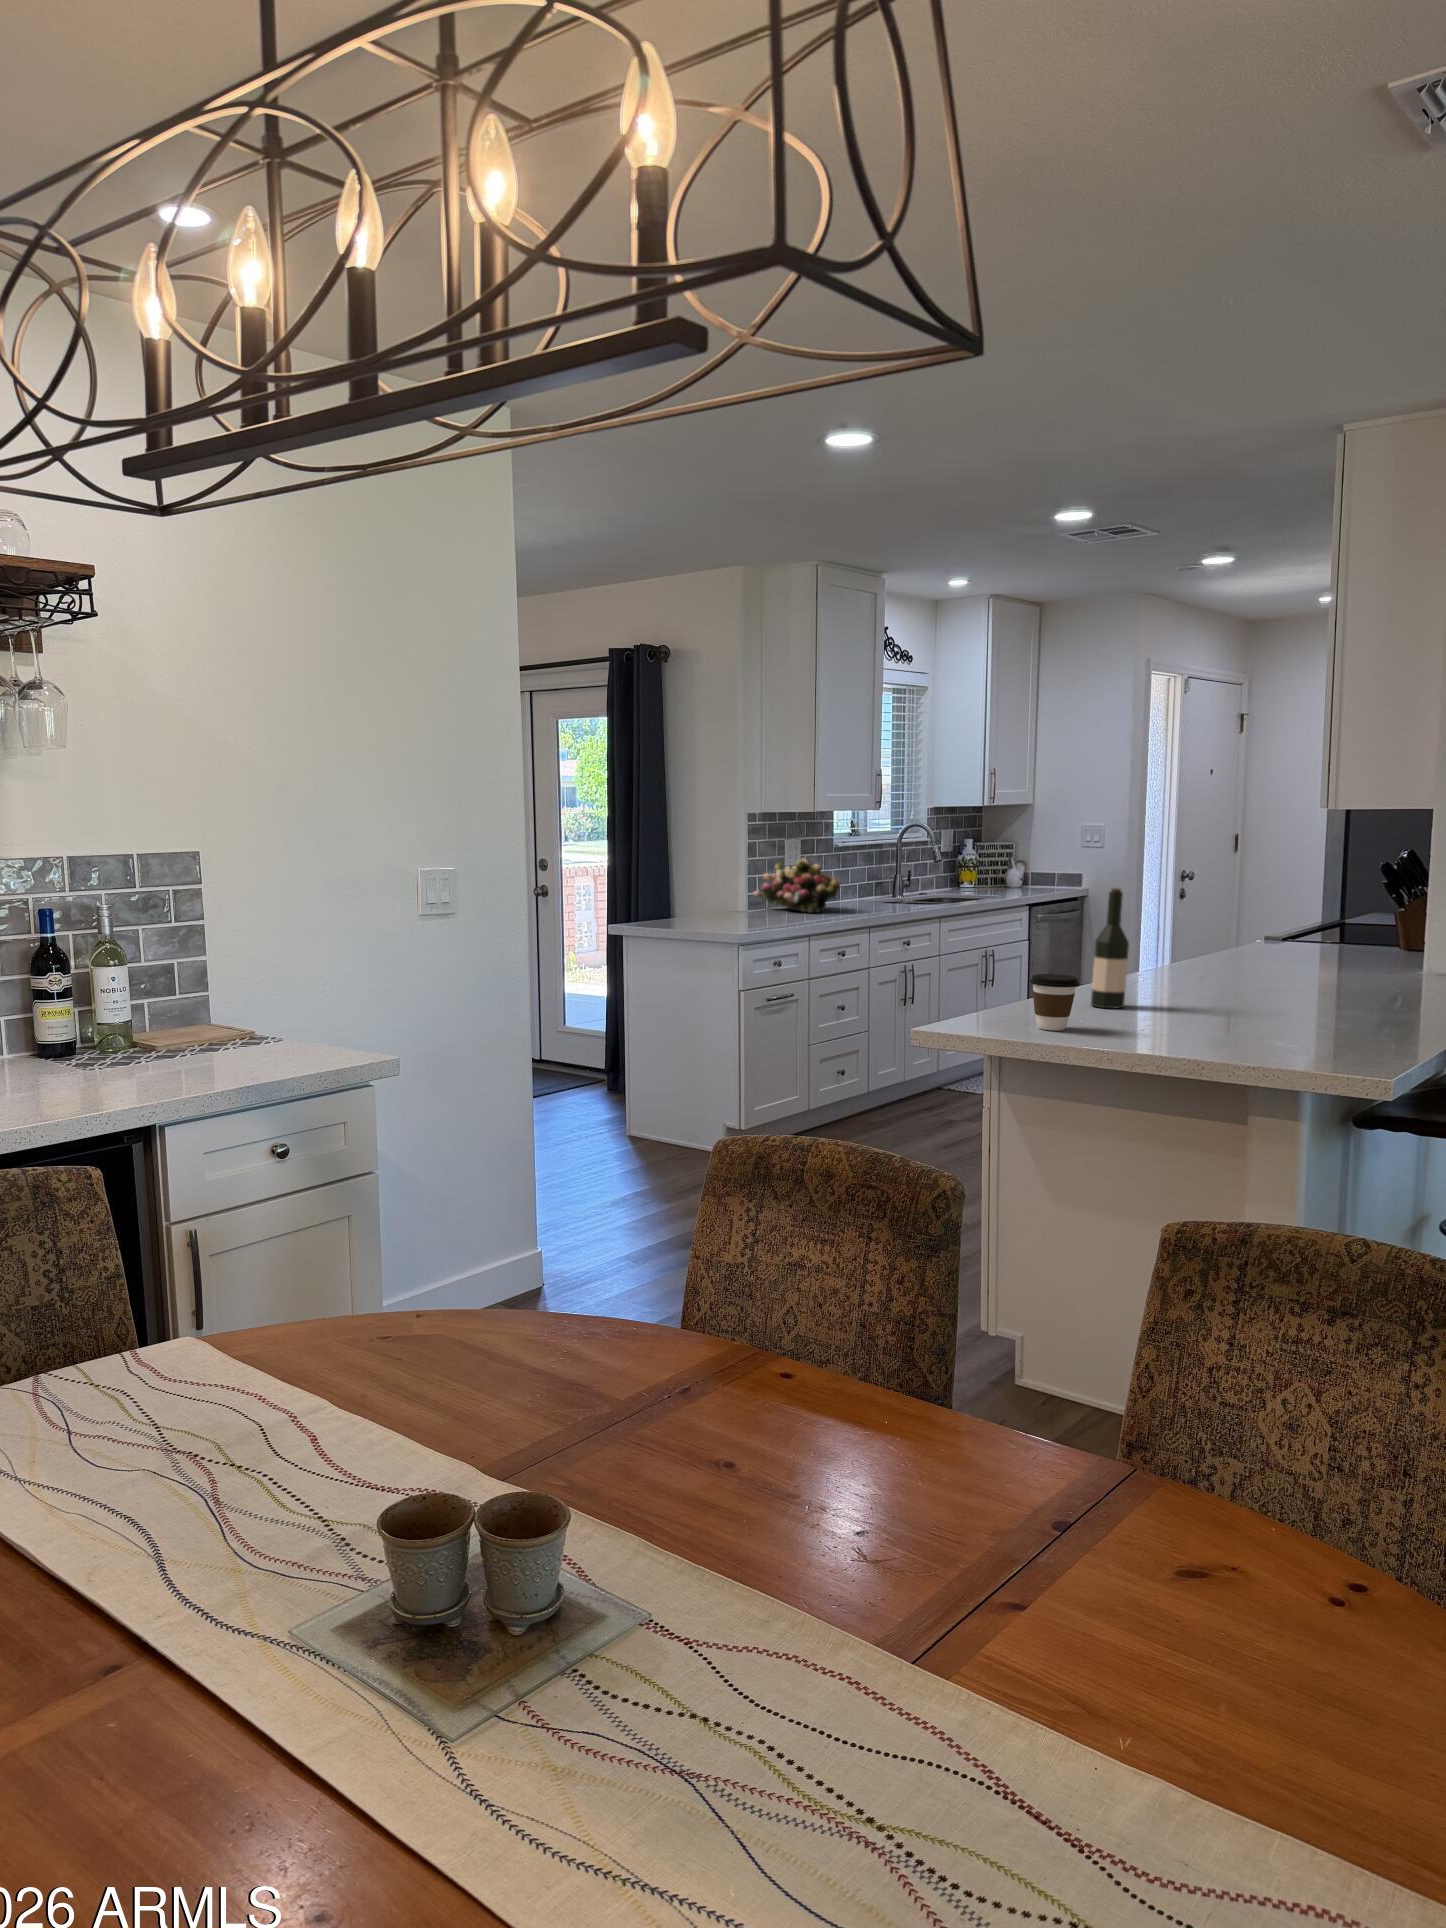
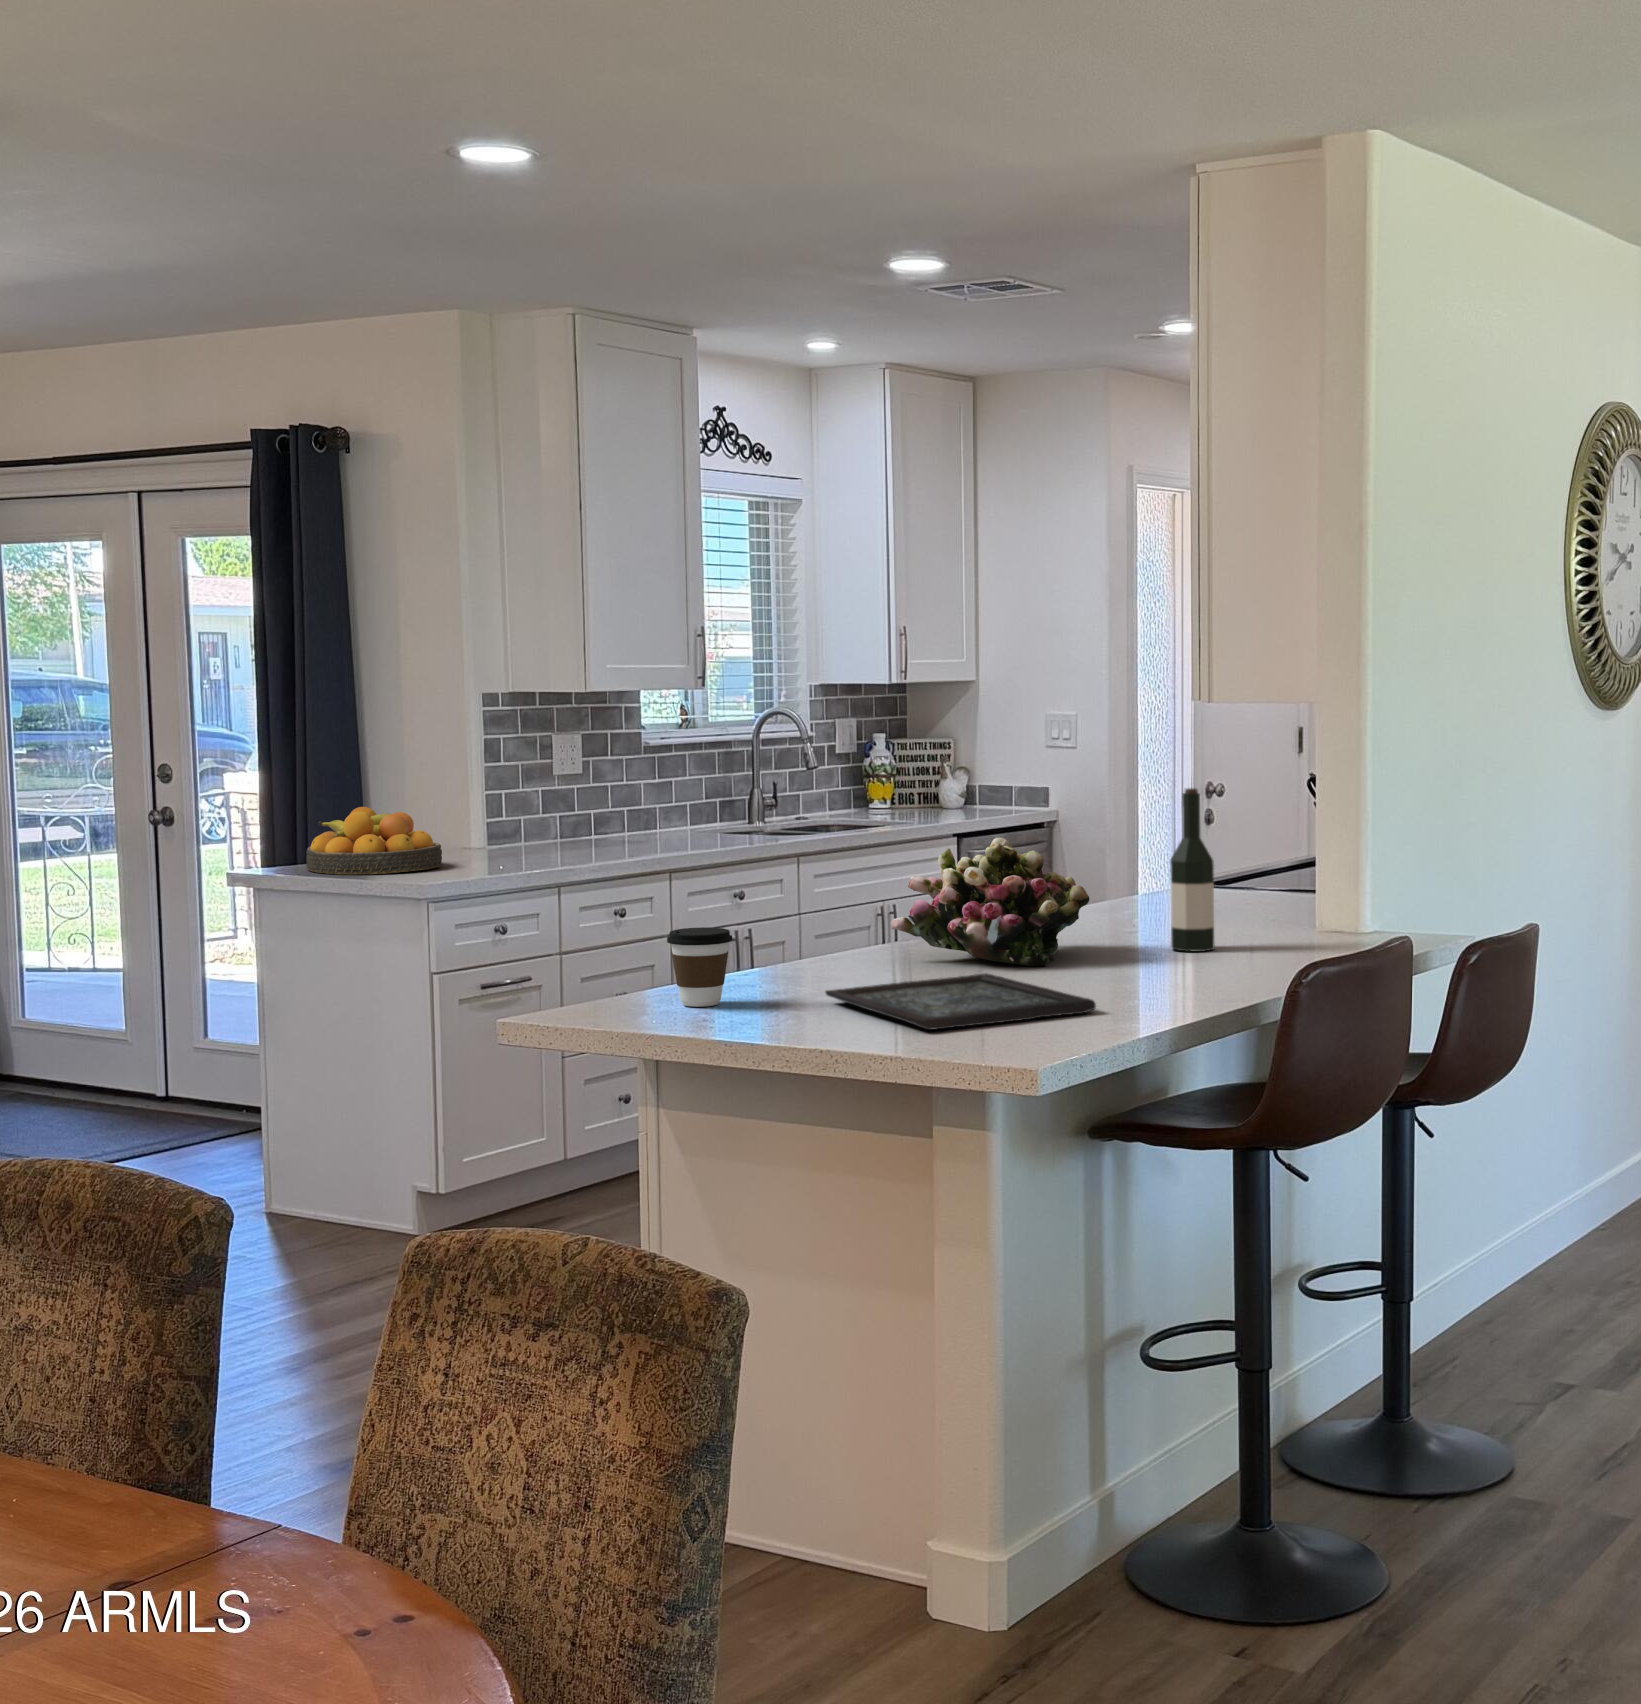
flower arrangement: present [753,858,840,913] -> present [891,838,1090,966]
fruit bowl: none [645,874,734,919] -> present [306,807,442,875]
wine bottle: present [1091,888,1129,1009] -> present [1170,788,1214,952]
tray: none [1146,1017,1371,1060] -> present [826,973,1096,1030]

